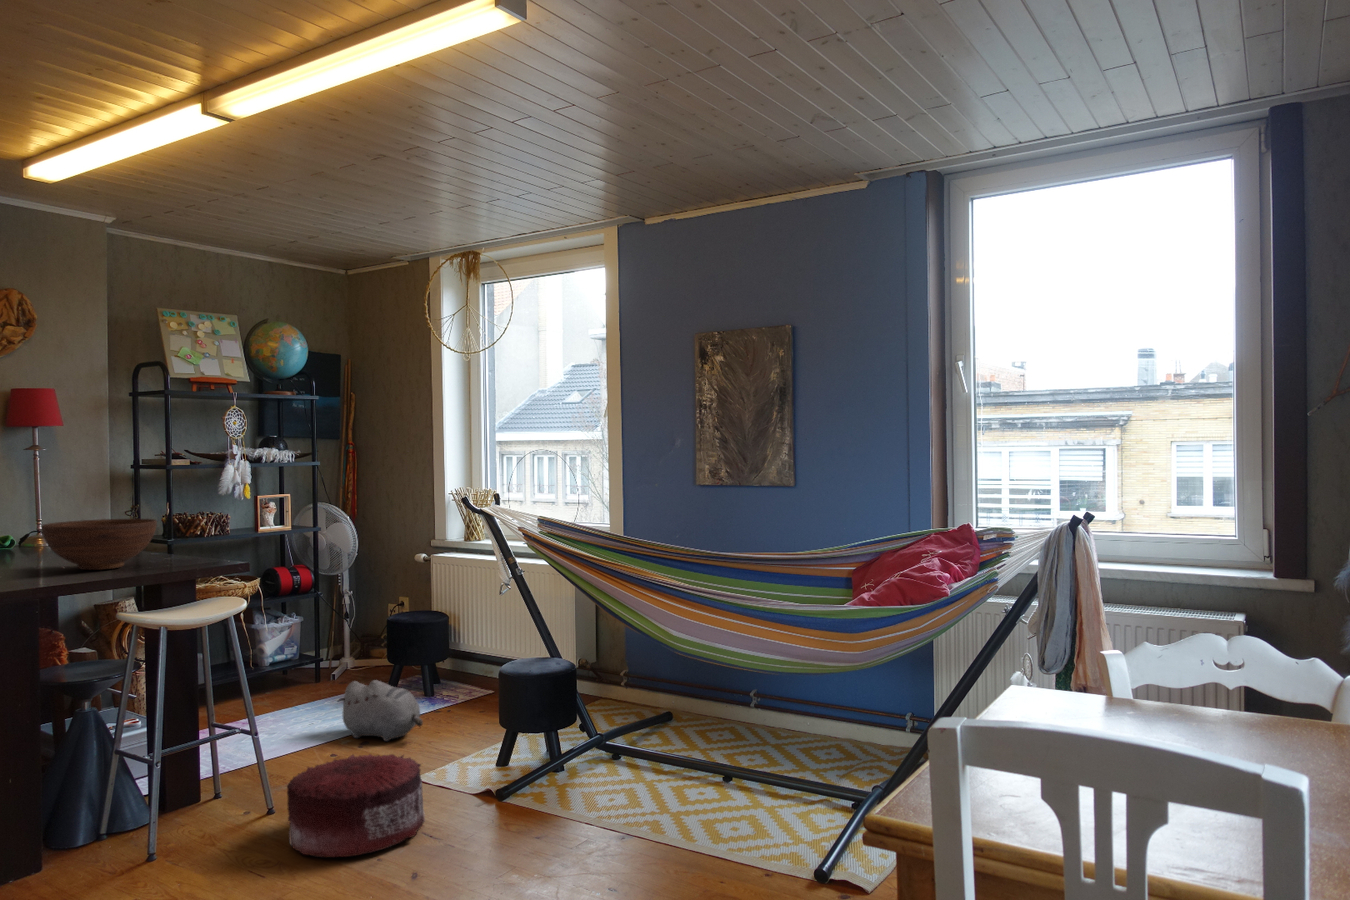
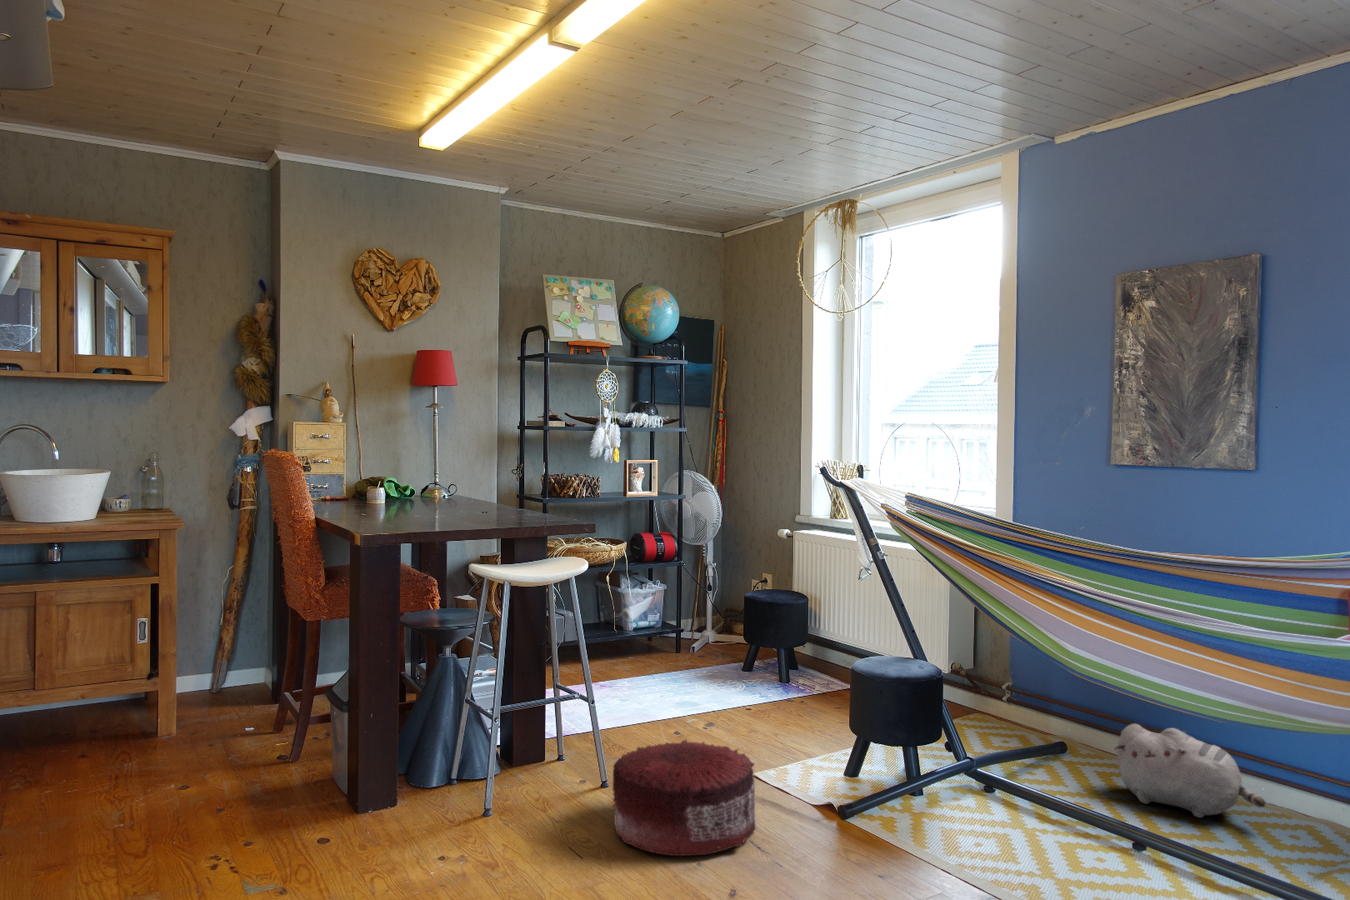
fruit bowl: present [41,519,157,570] -> none [413,472,513,520]
plush toy: present [338,680,423,741] -> present [1115,724,1265,818]

